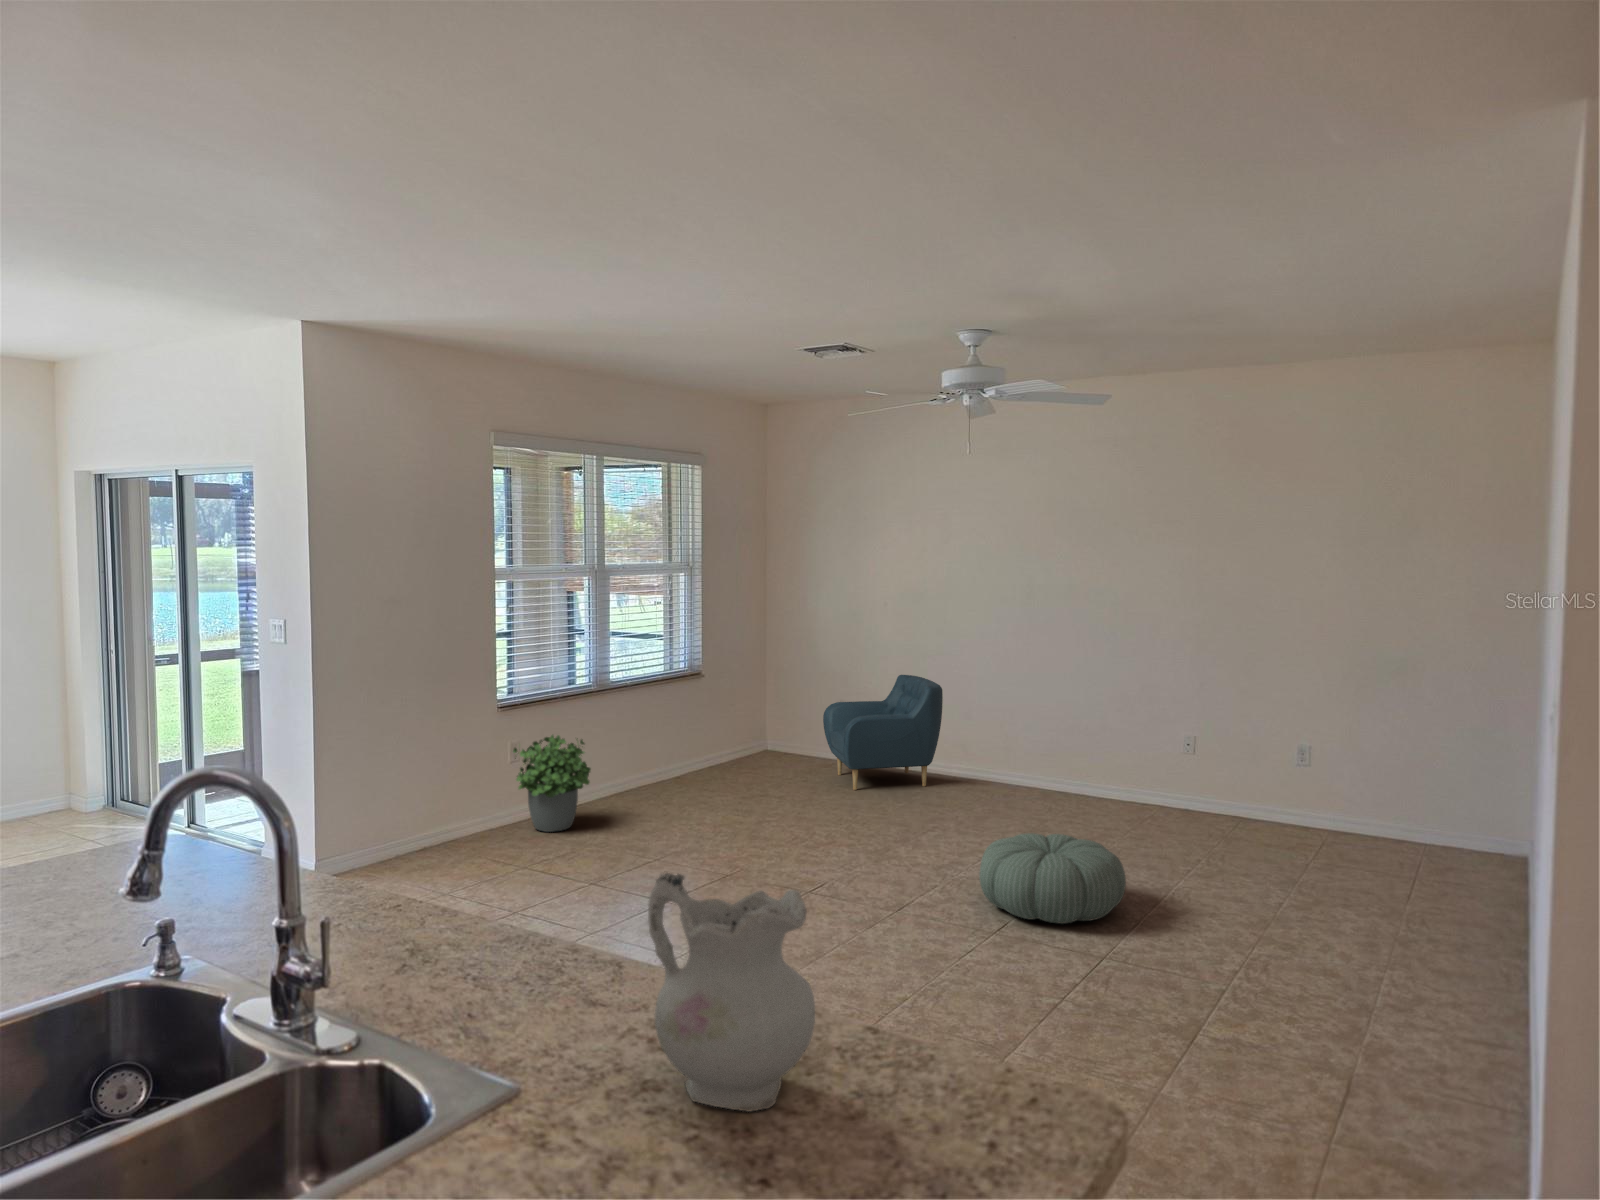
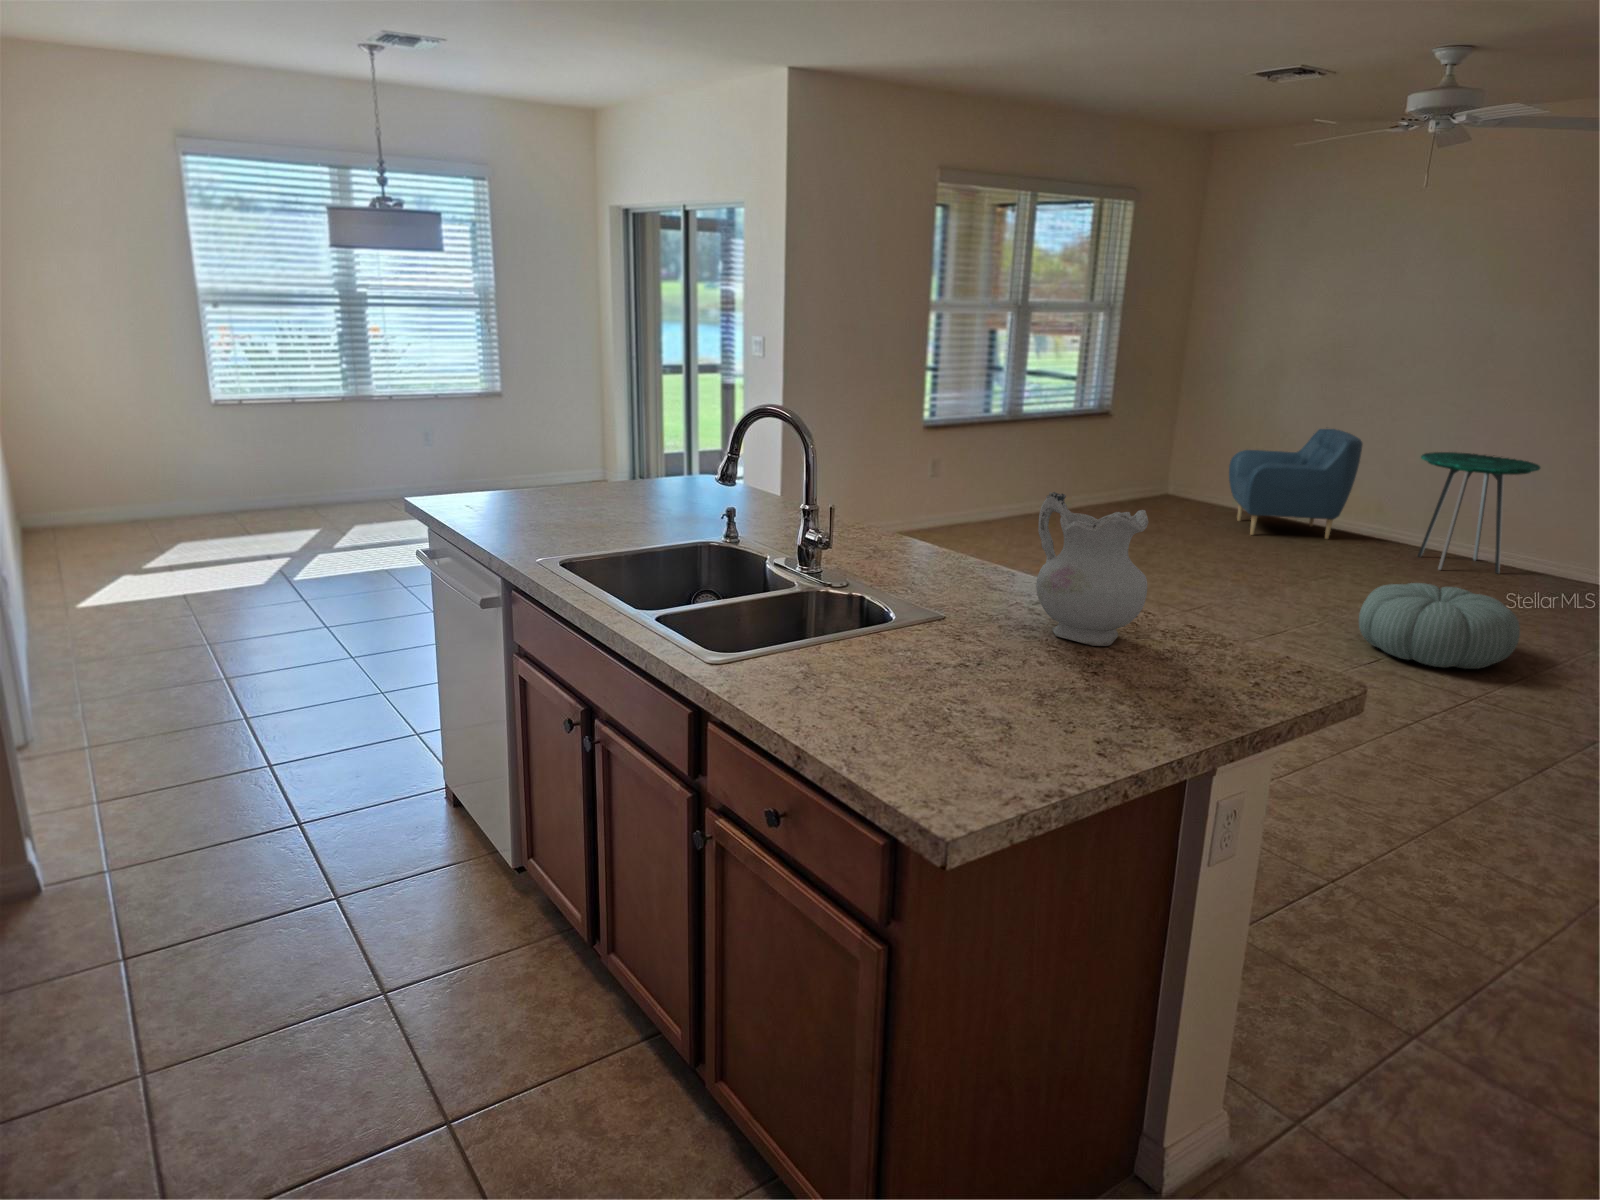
side table: none [995,692,1096,808] -> present [1418,452,1540,573]
potted plant: present [513,735,591,832] -> none [933,454,1000,538]

